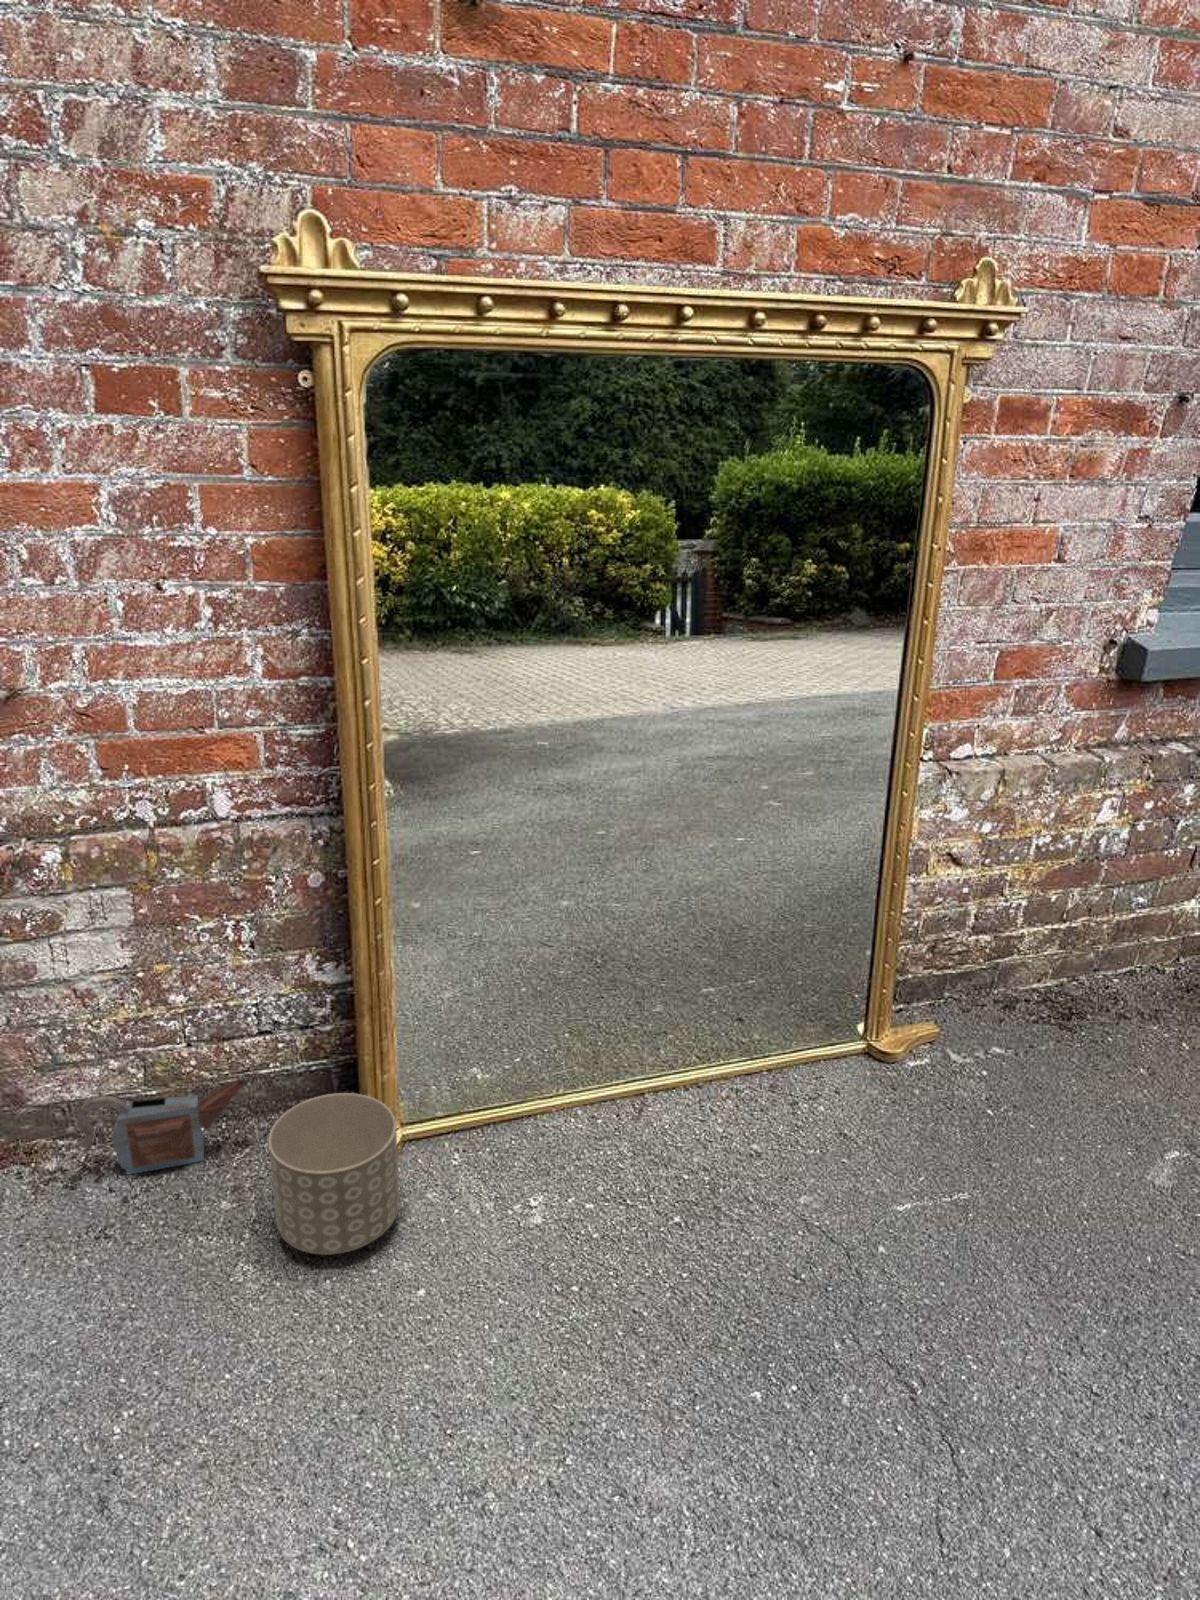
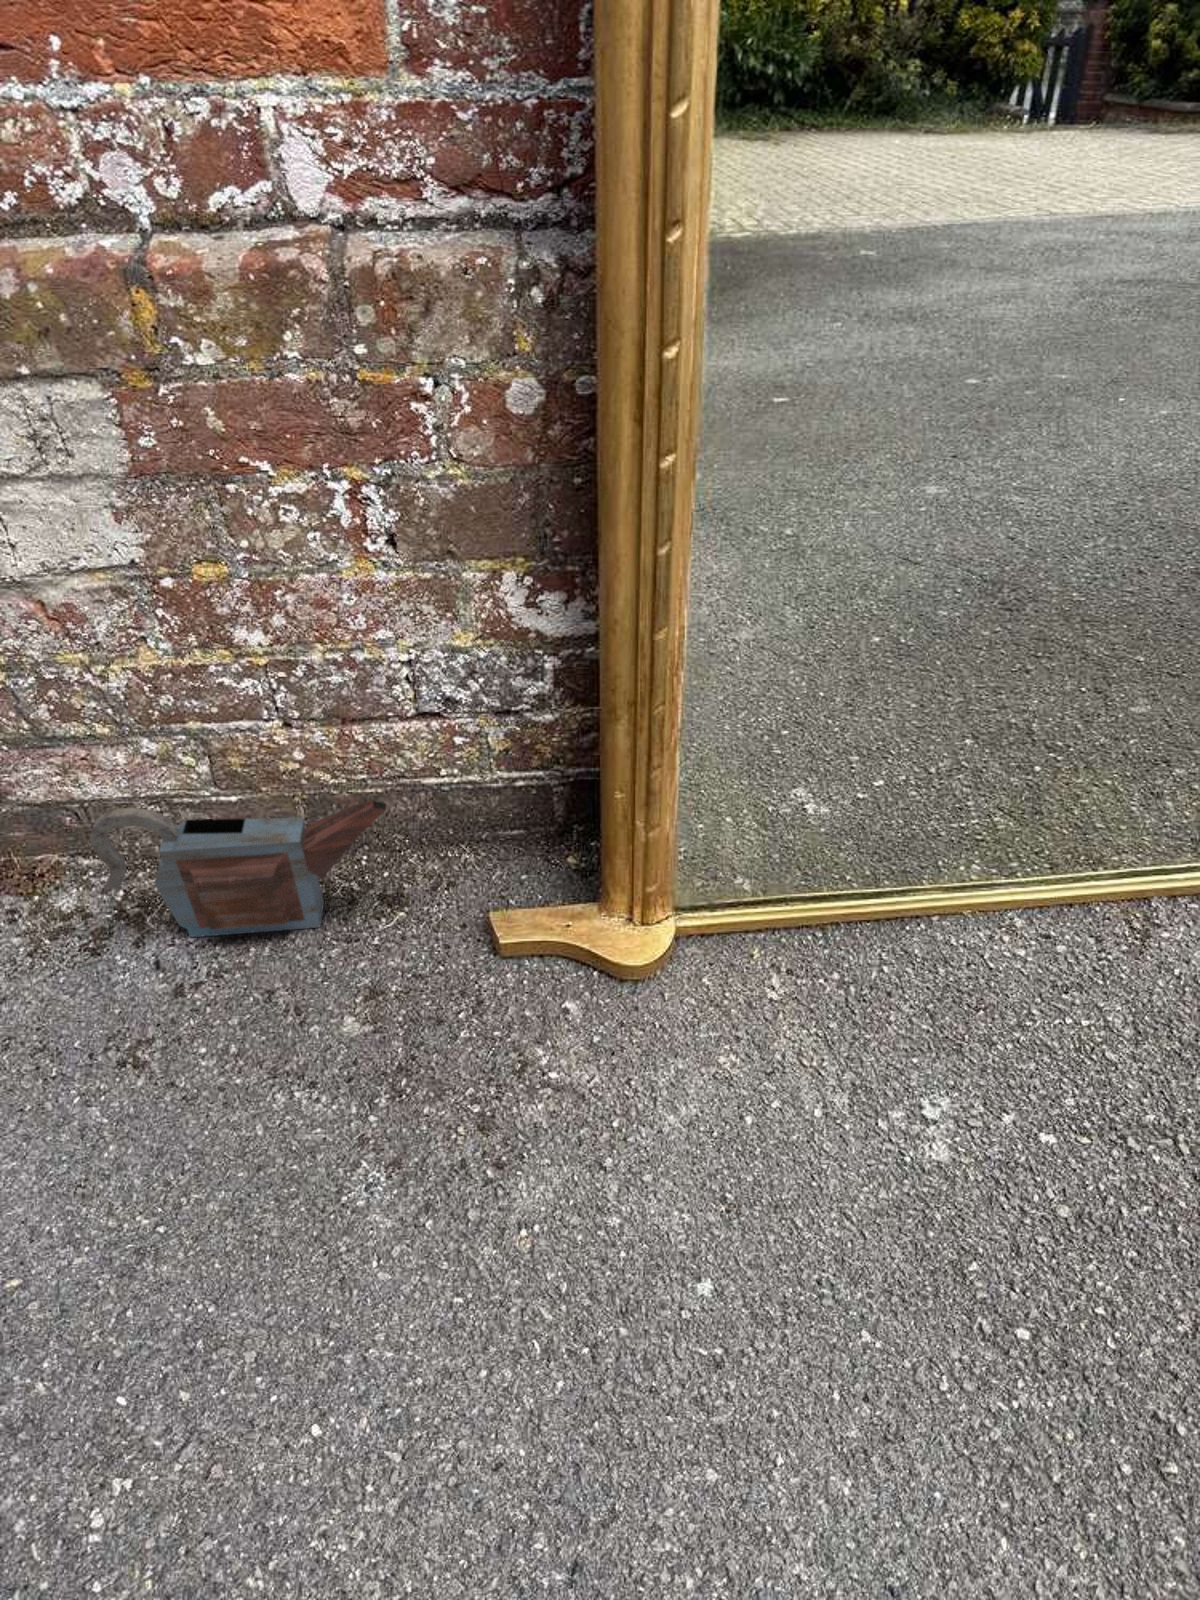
planter: present [268,1093,400,1255] -> none [411,867,679,1192]

